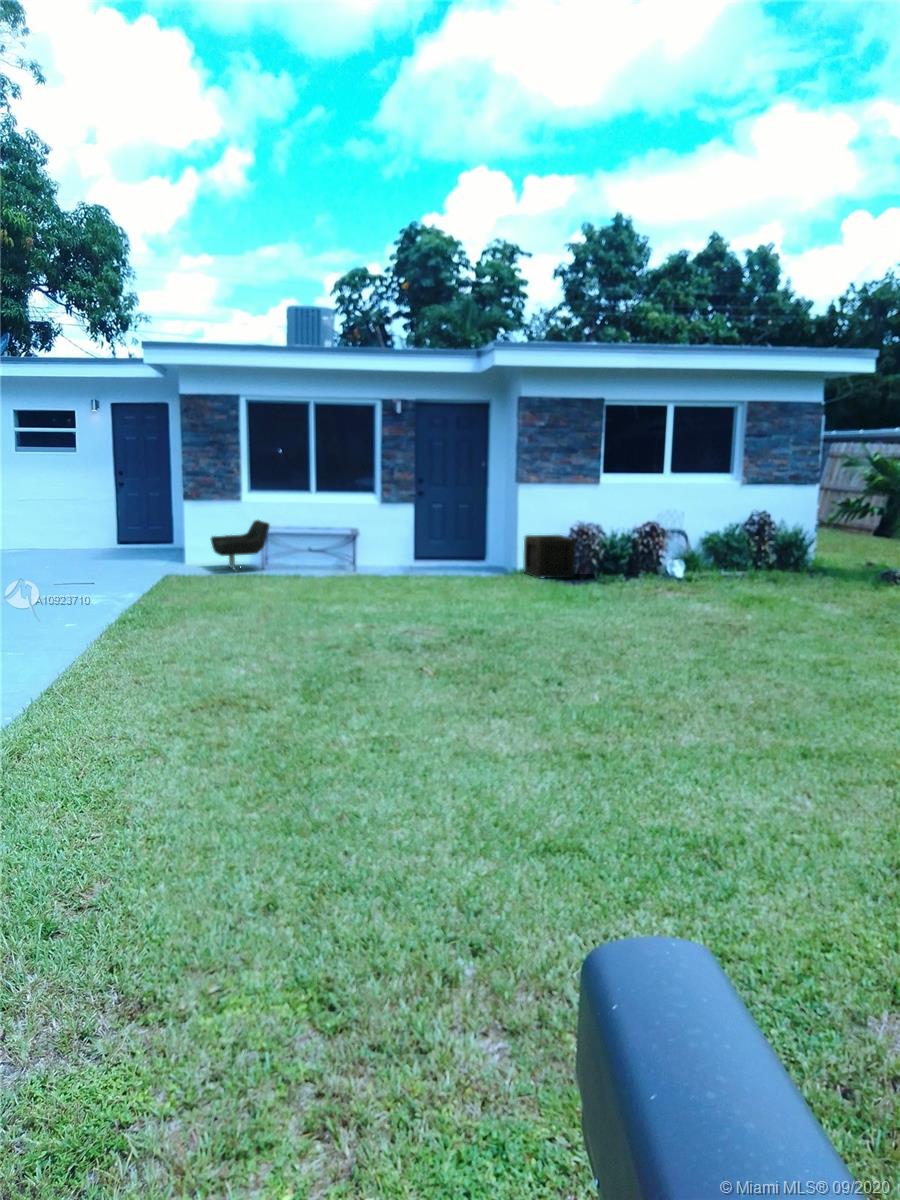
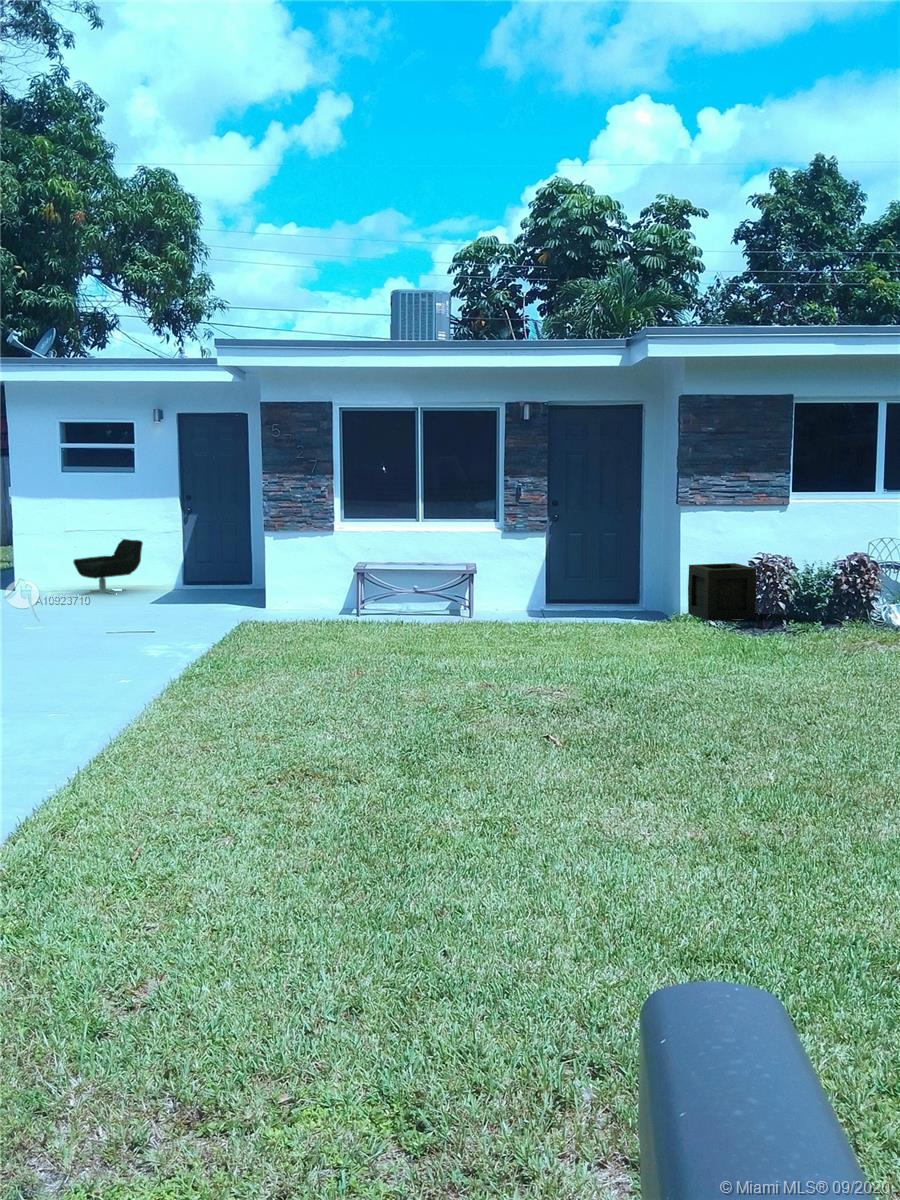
lounge chair: present [210,520,270,572] -> present [73,539,143,594]

